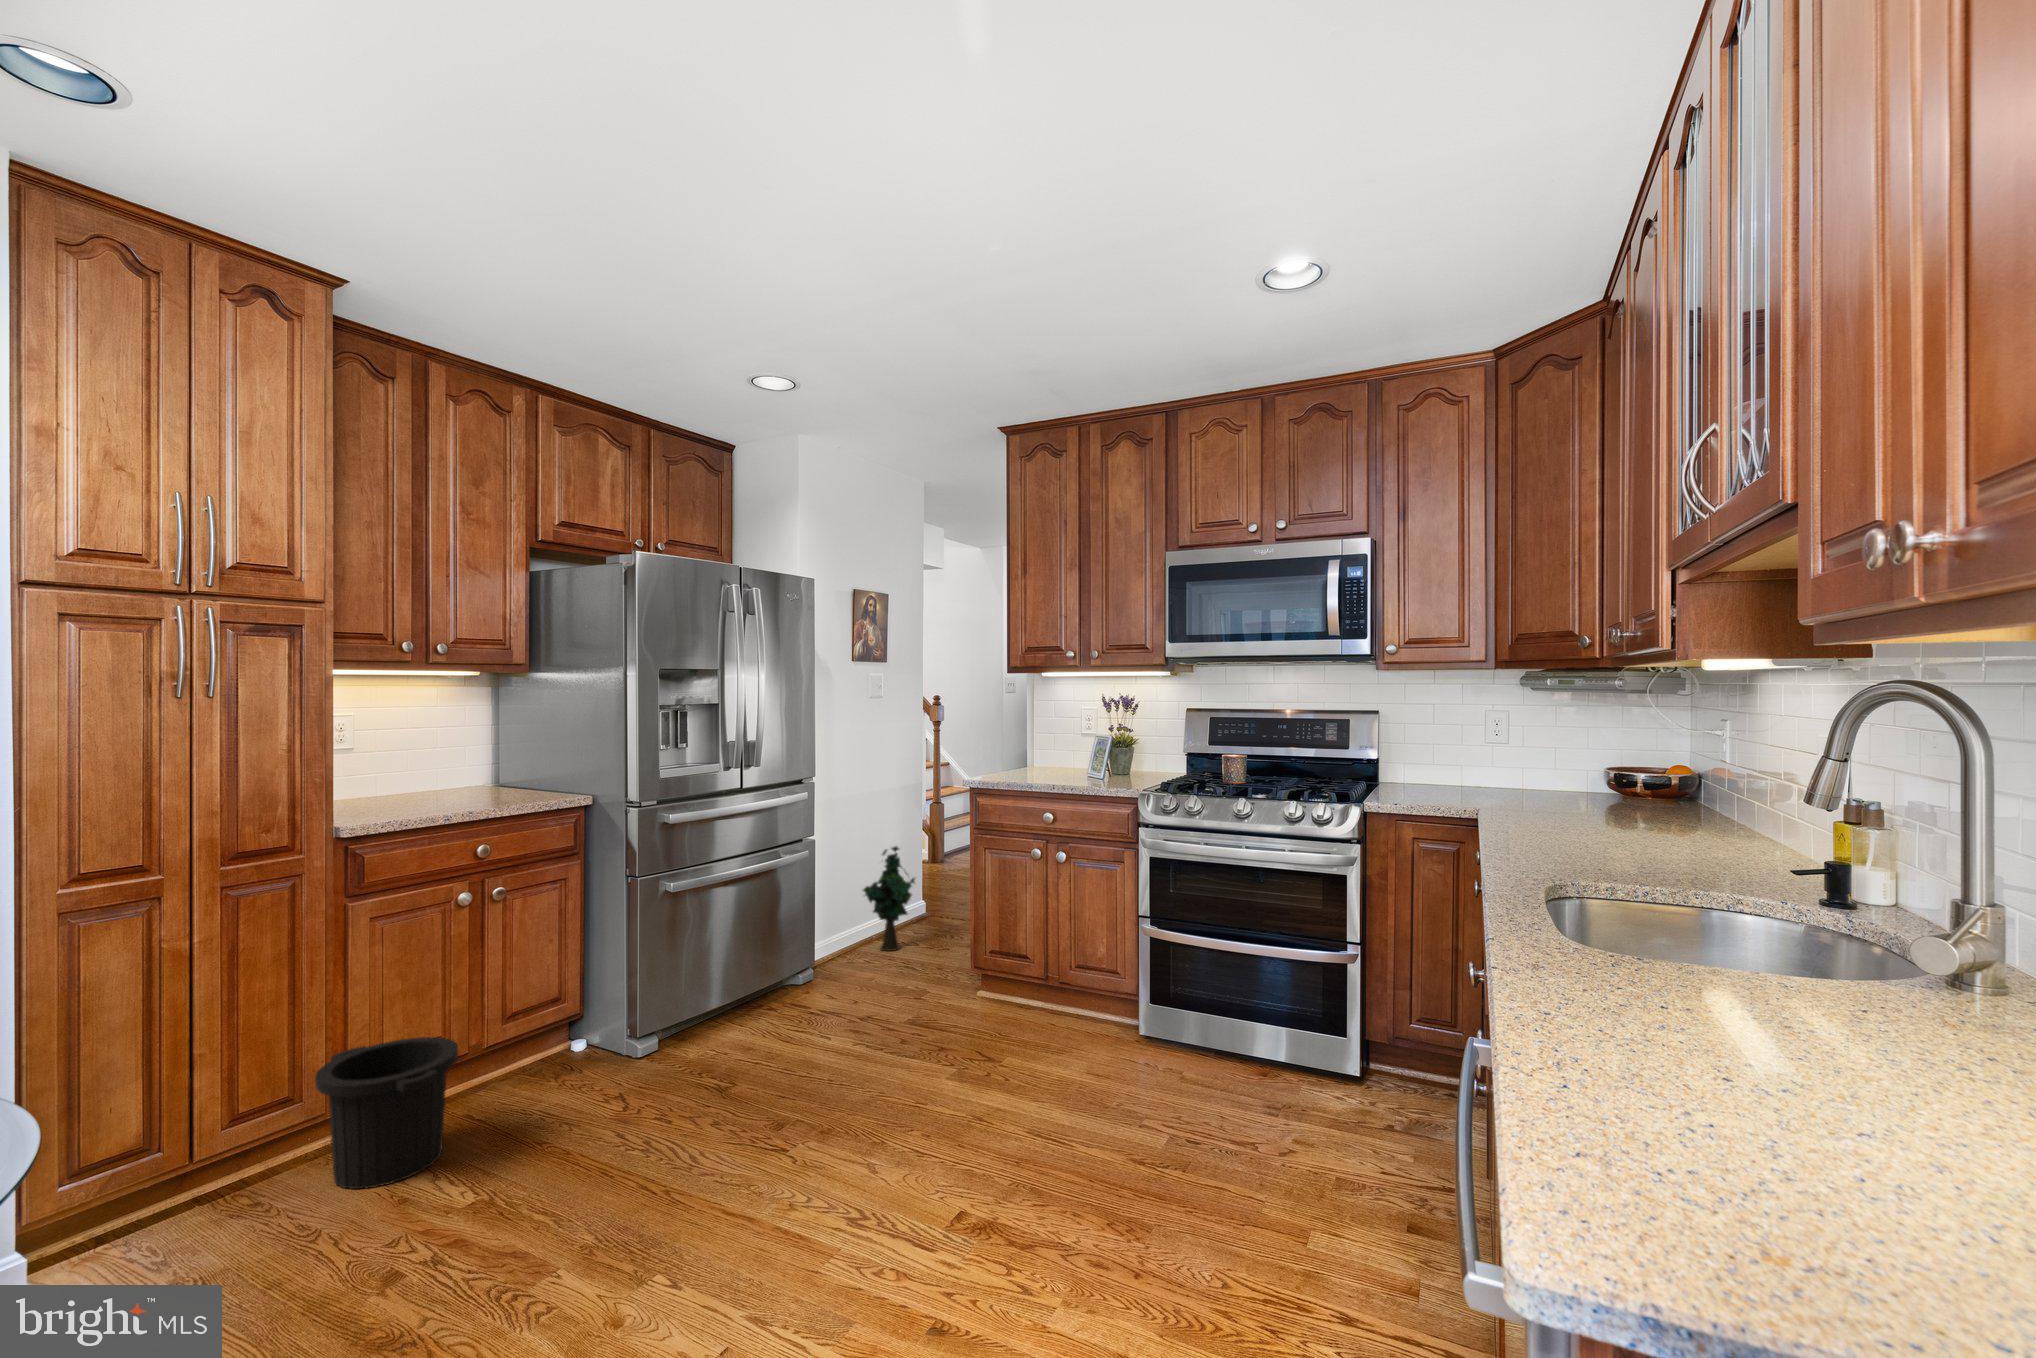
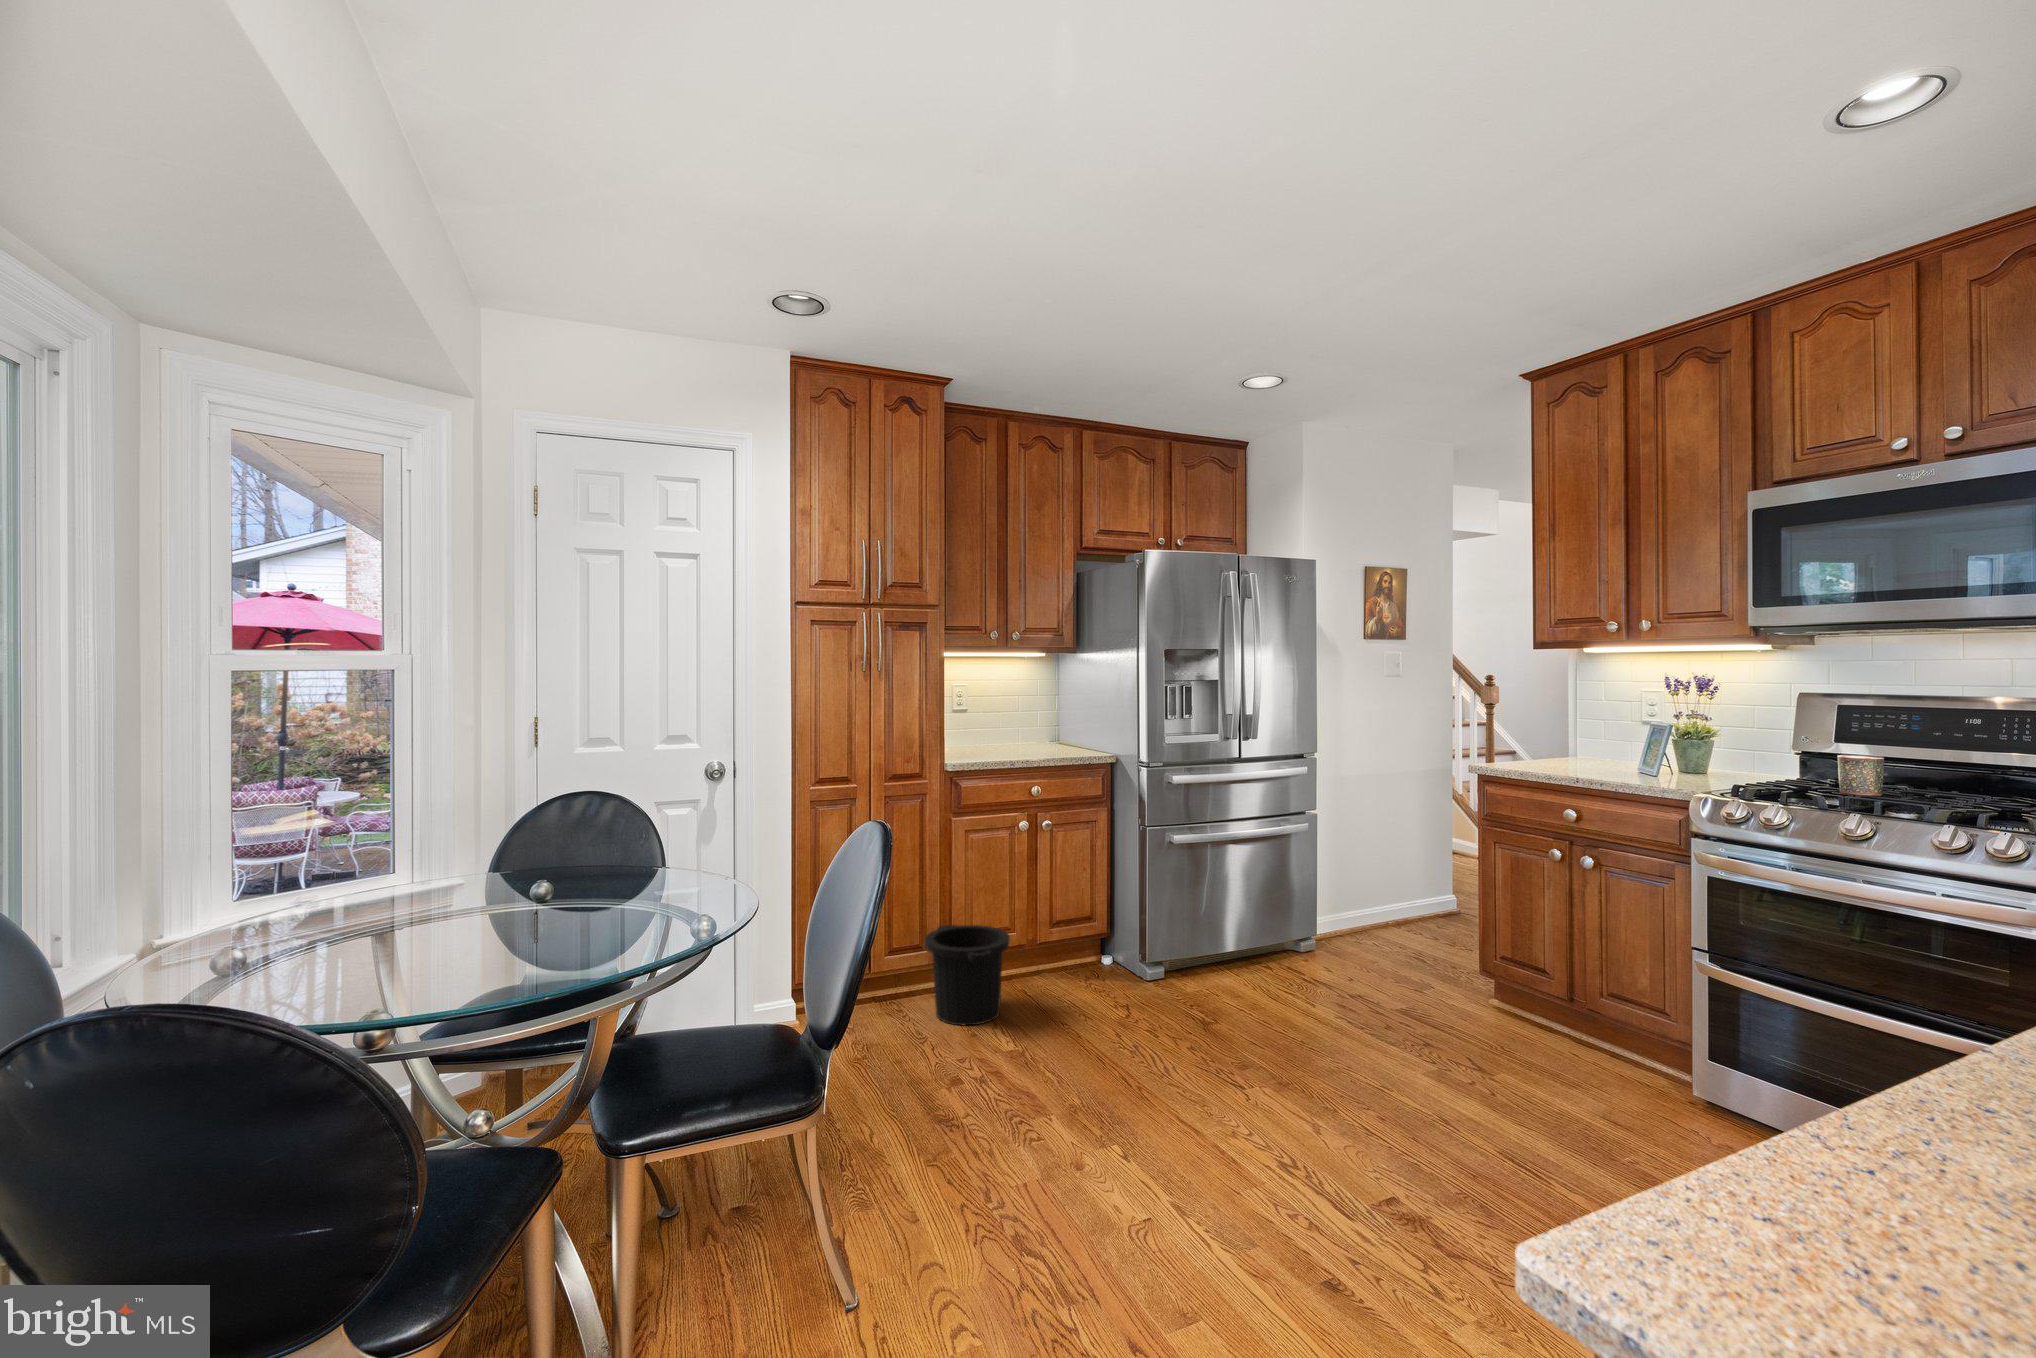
decorative plant: present [863,847,915,951] -> none [1374,831,1437,939]

